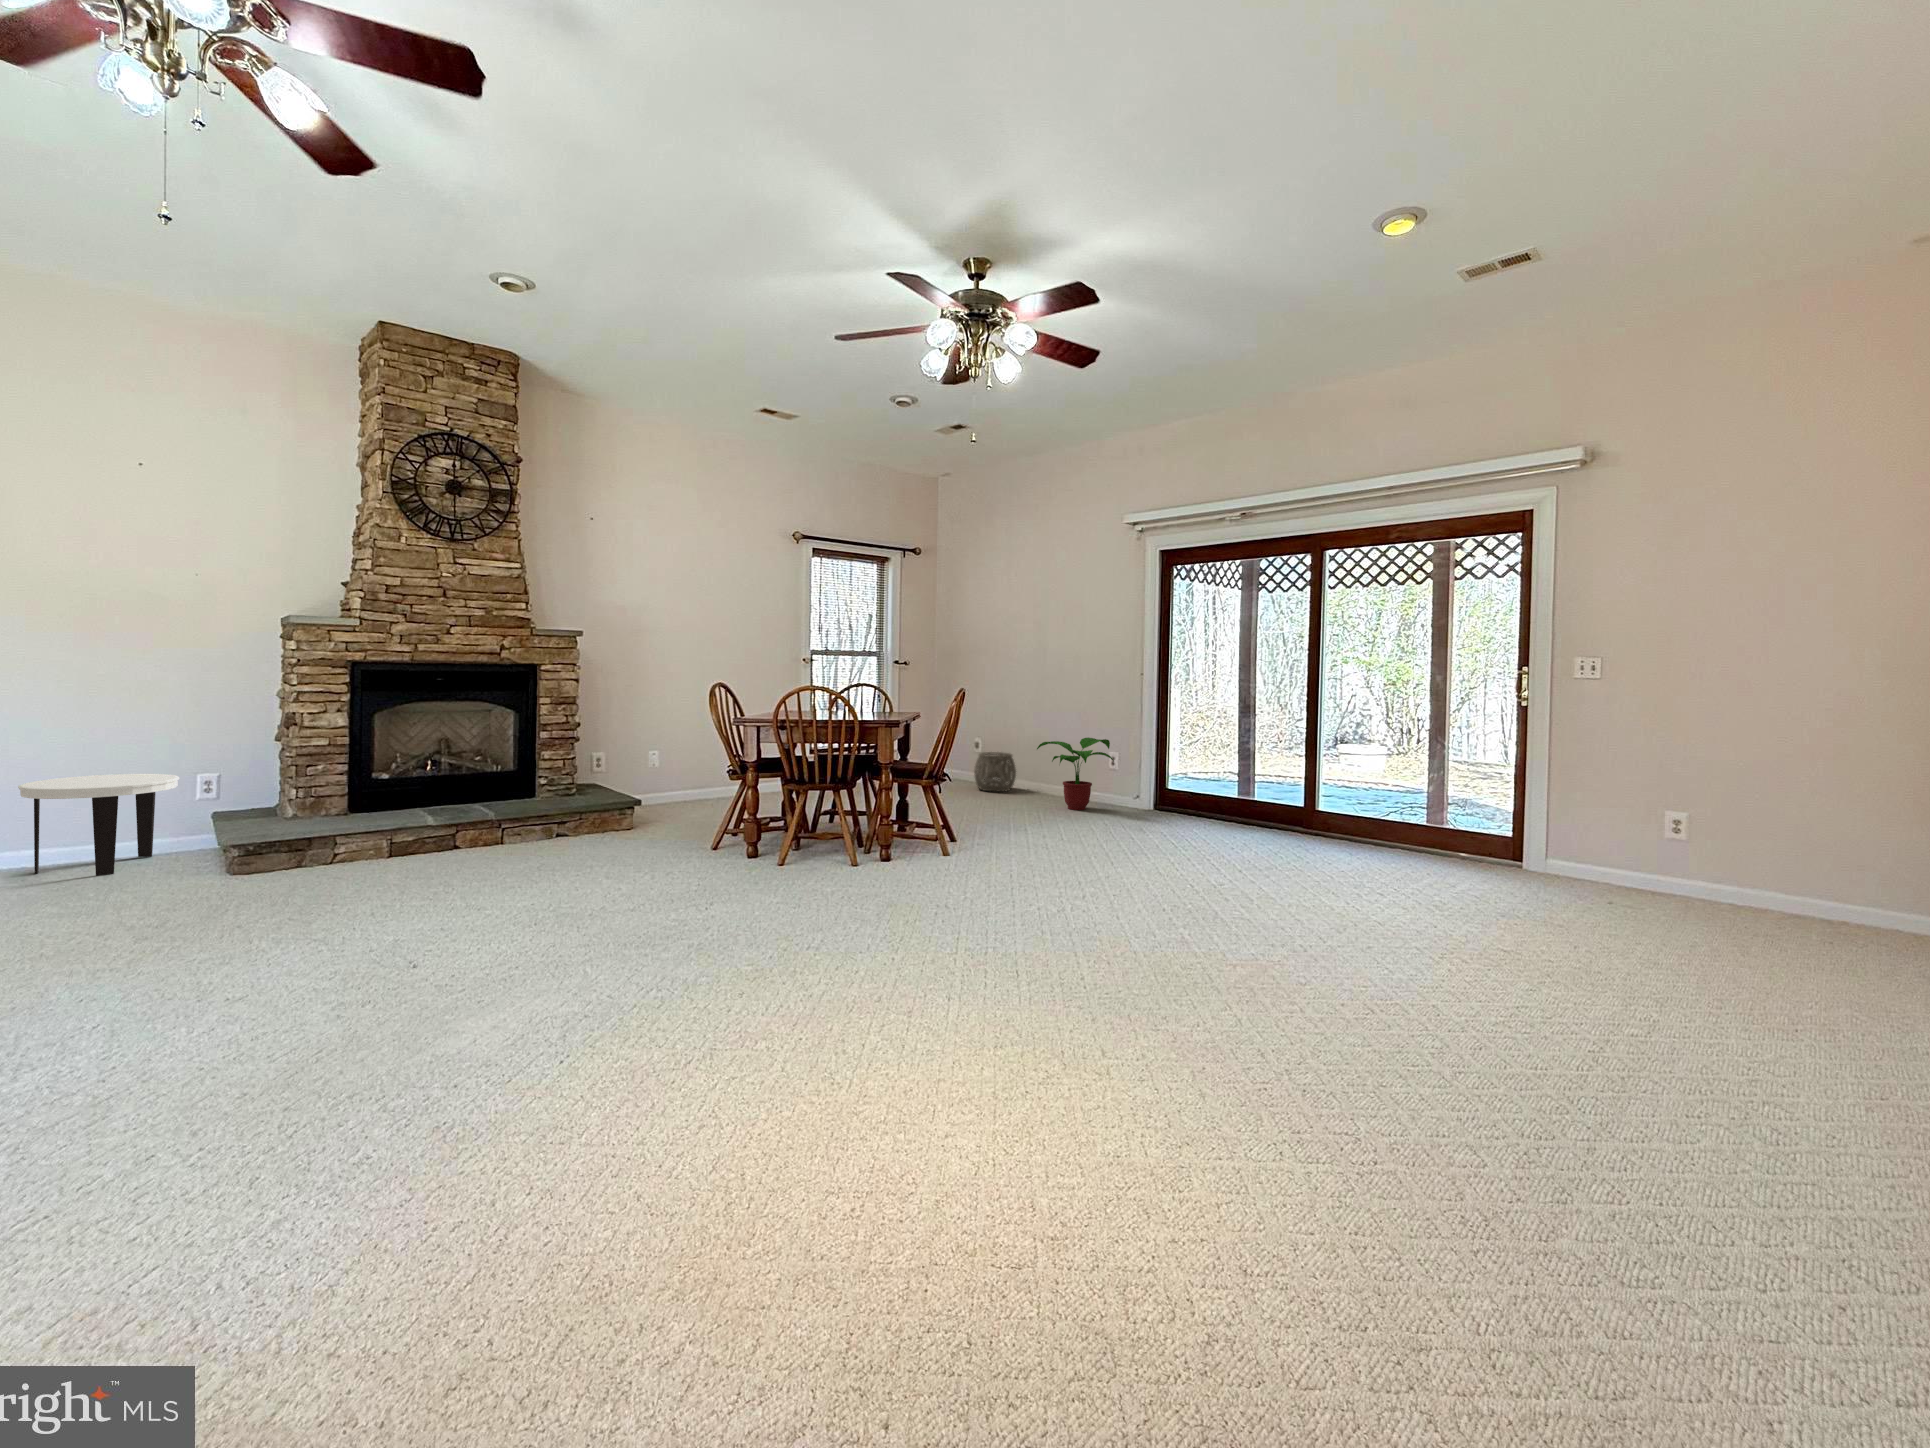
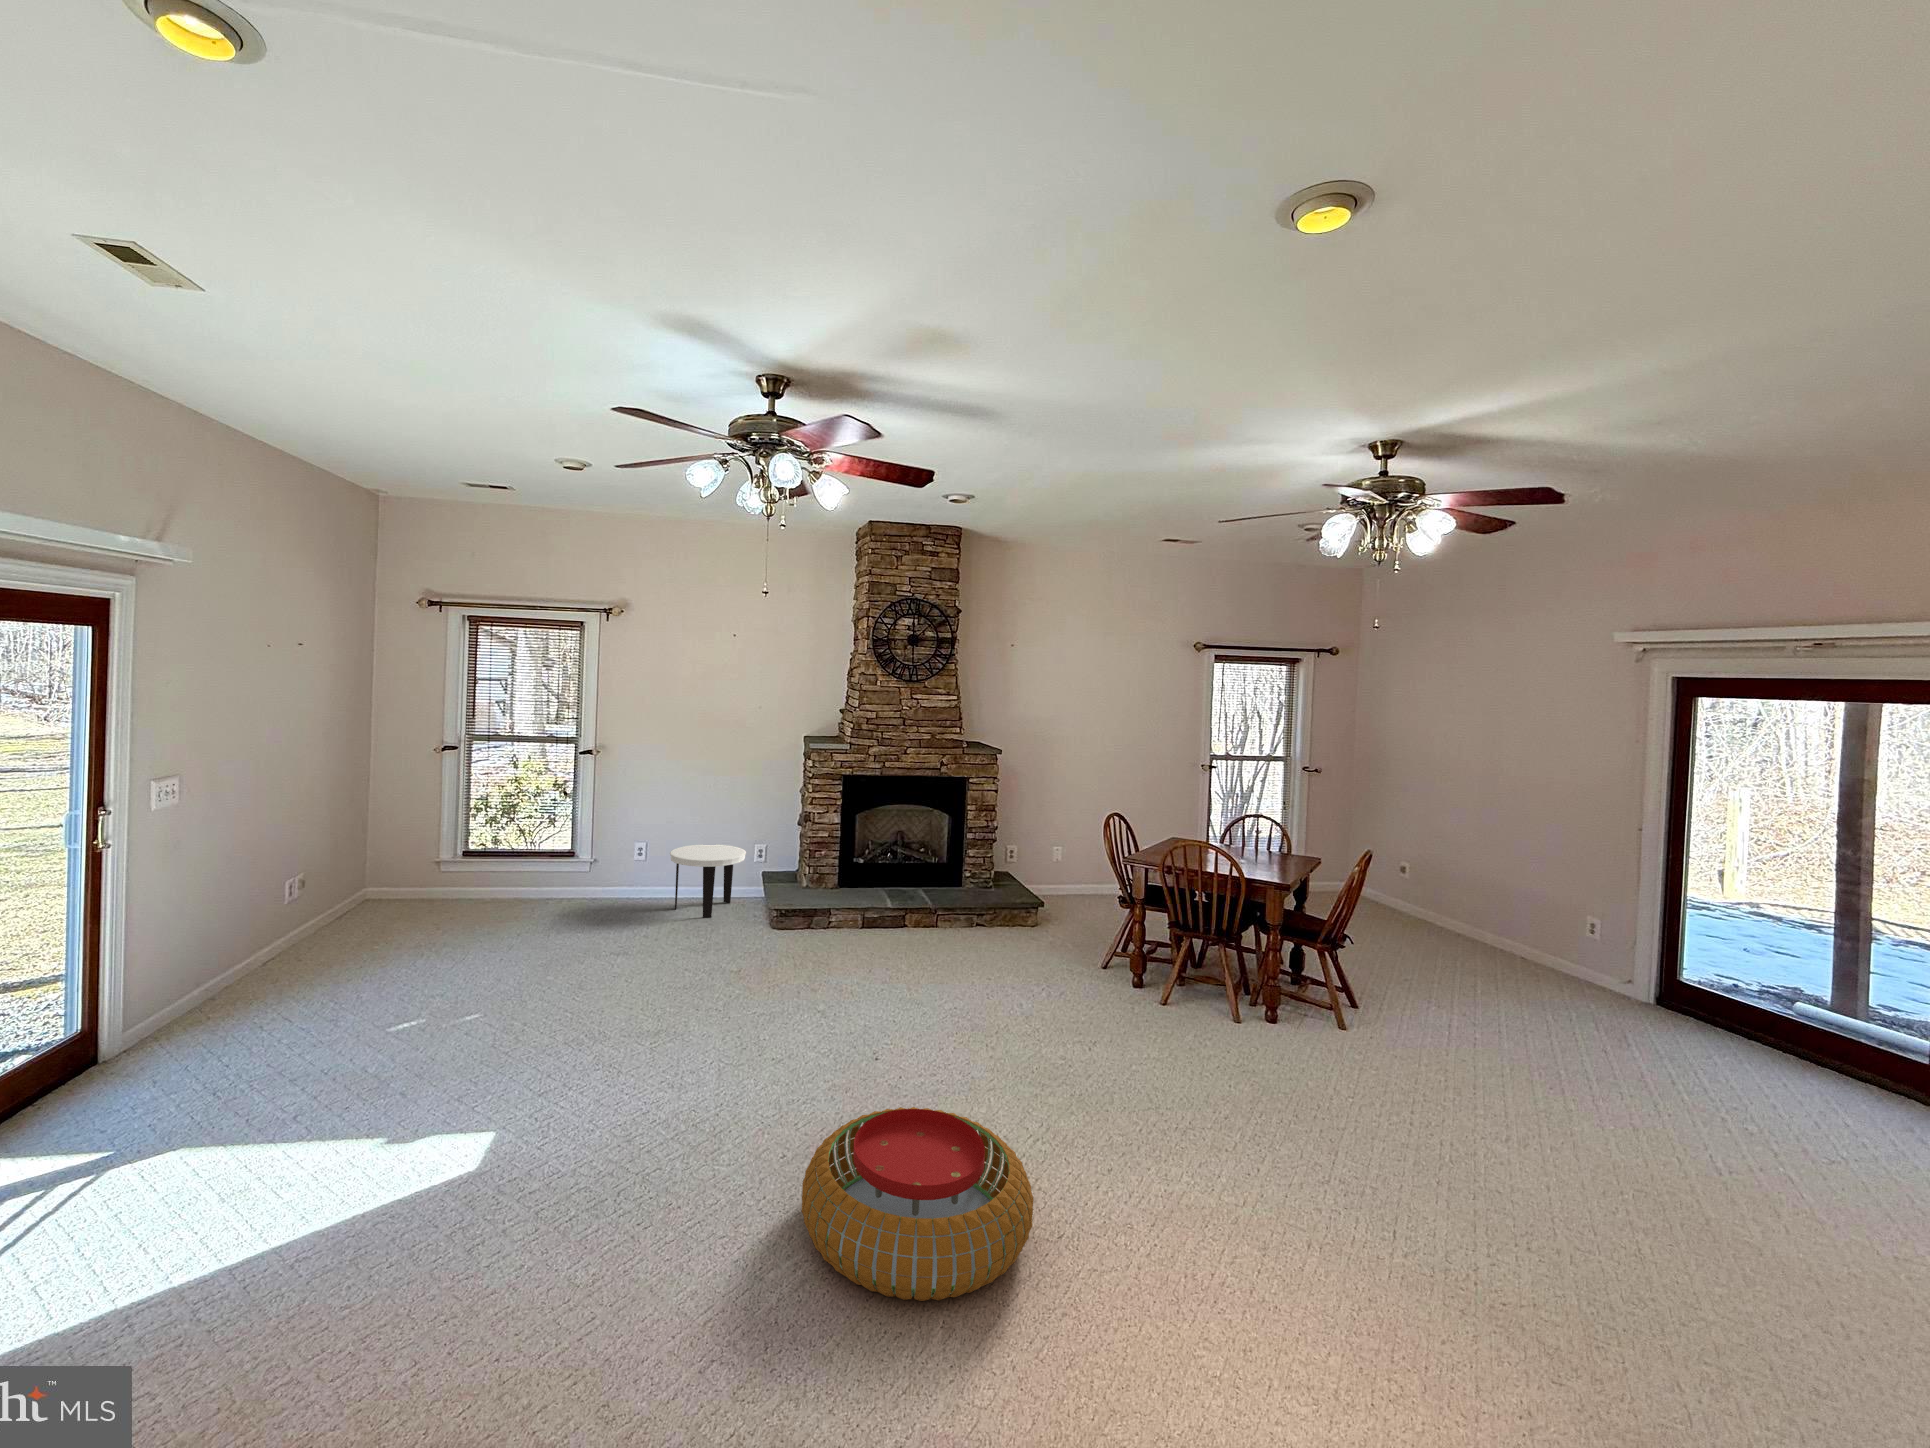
potted plant: present [1037,738,1113,810] -> none [1468,891,1582,982]
woven basket: present [974,752,1016,792] -> none [1387,882,1443,931]
pouf: none [306,948,653,1154] -> present [802,1107,1033,1301]

